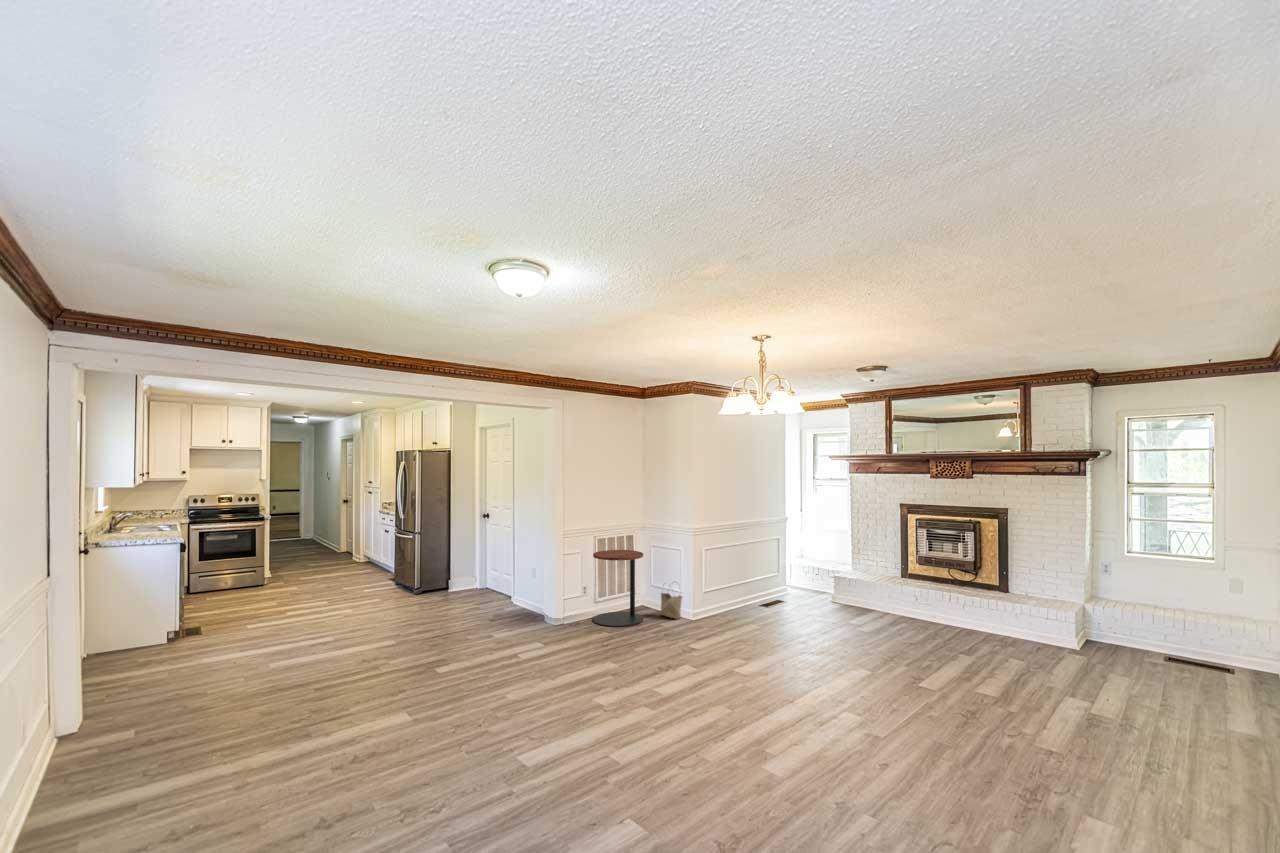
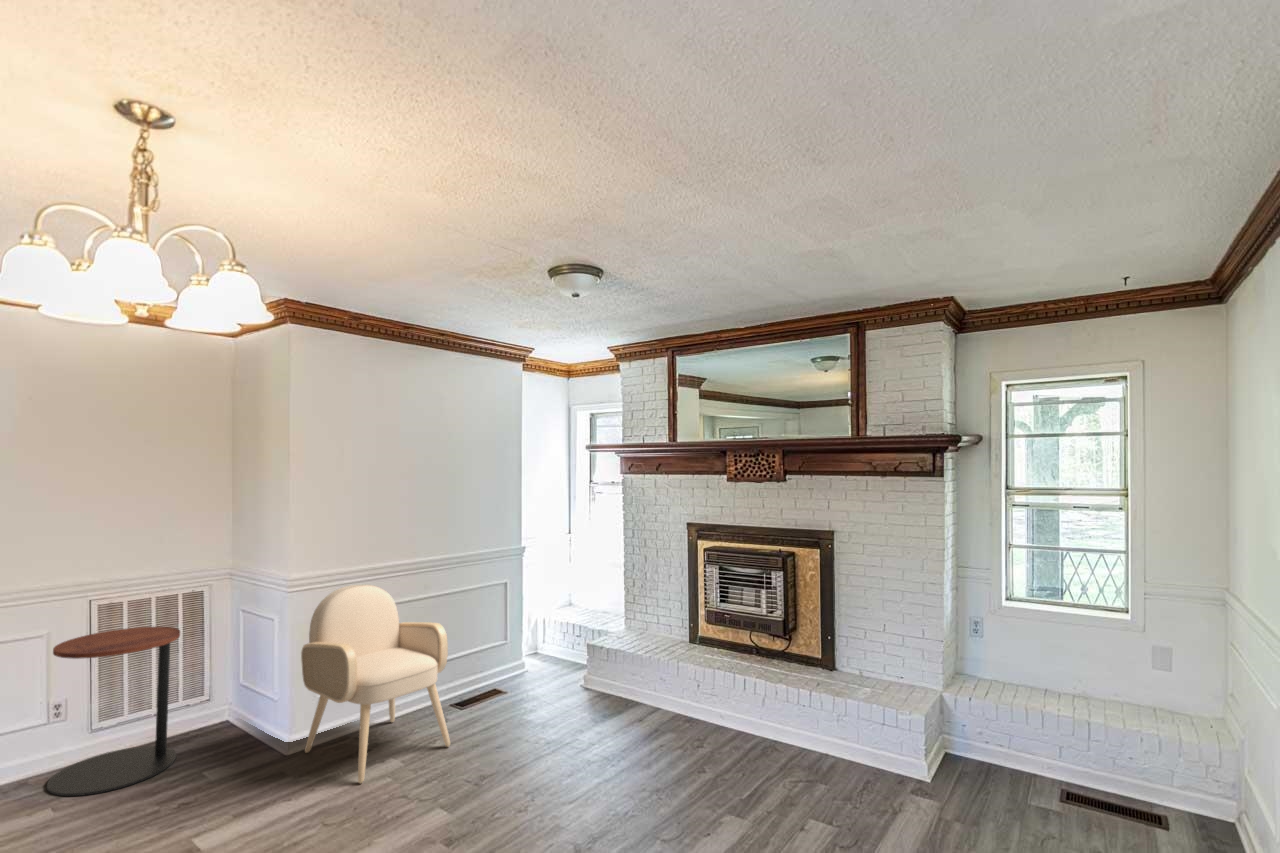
armchair: none [702,532,782,631] -> present [301,585,450,783]
woven basket: present [660,593,682,619] -> none [220,683,261,758]

